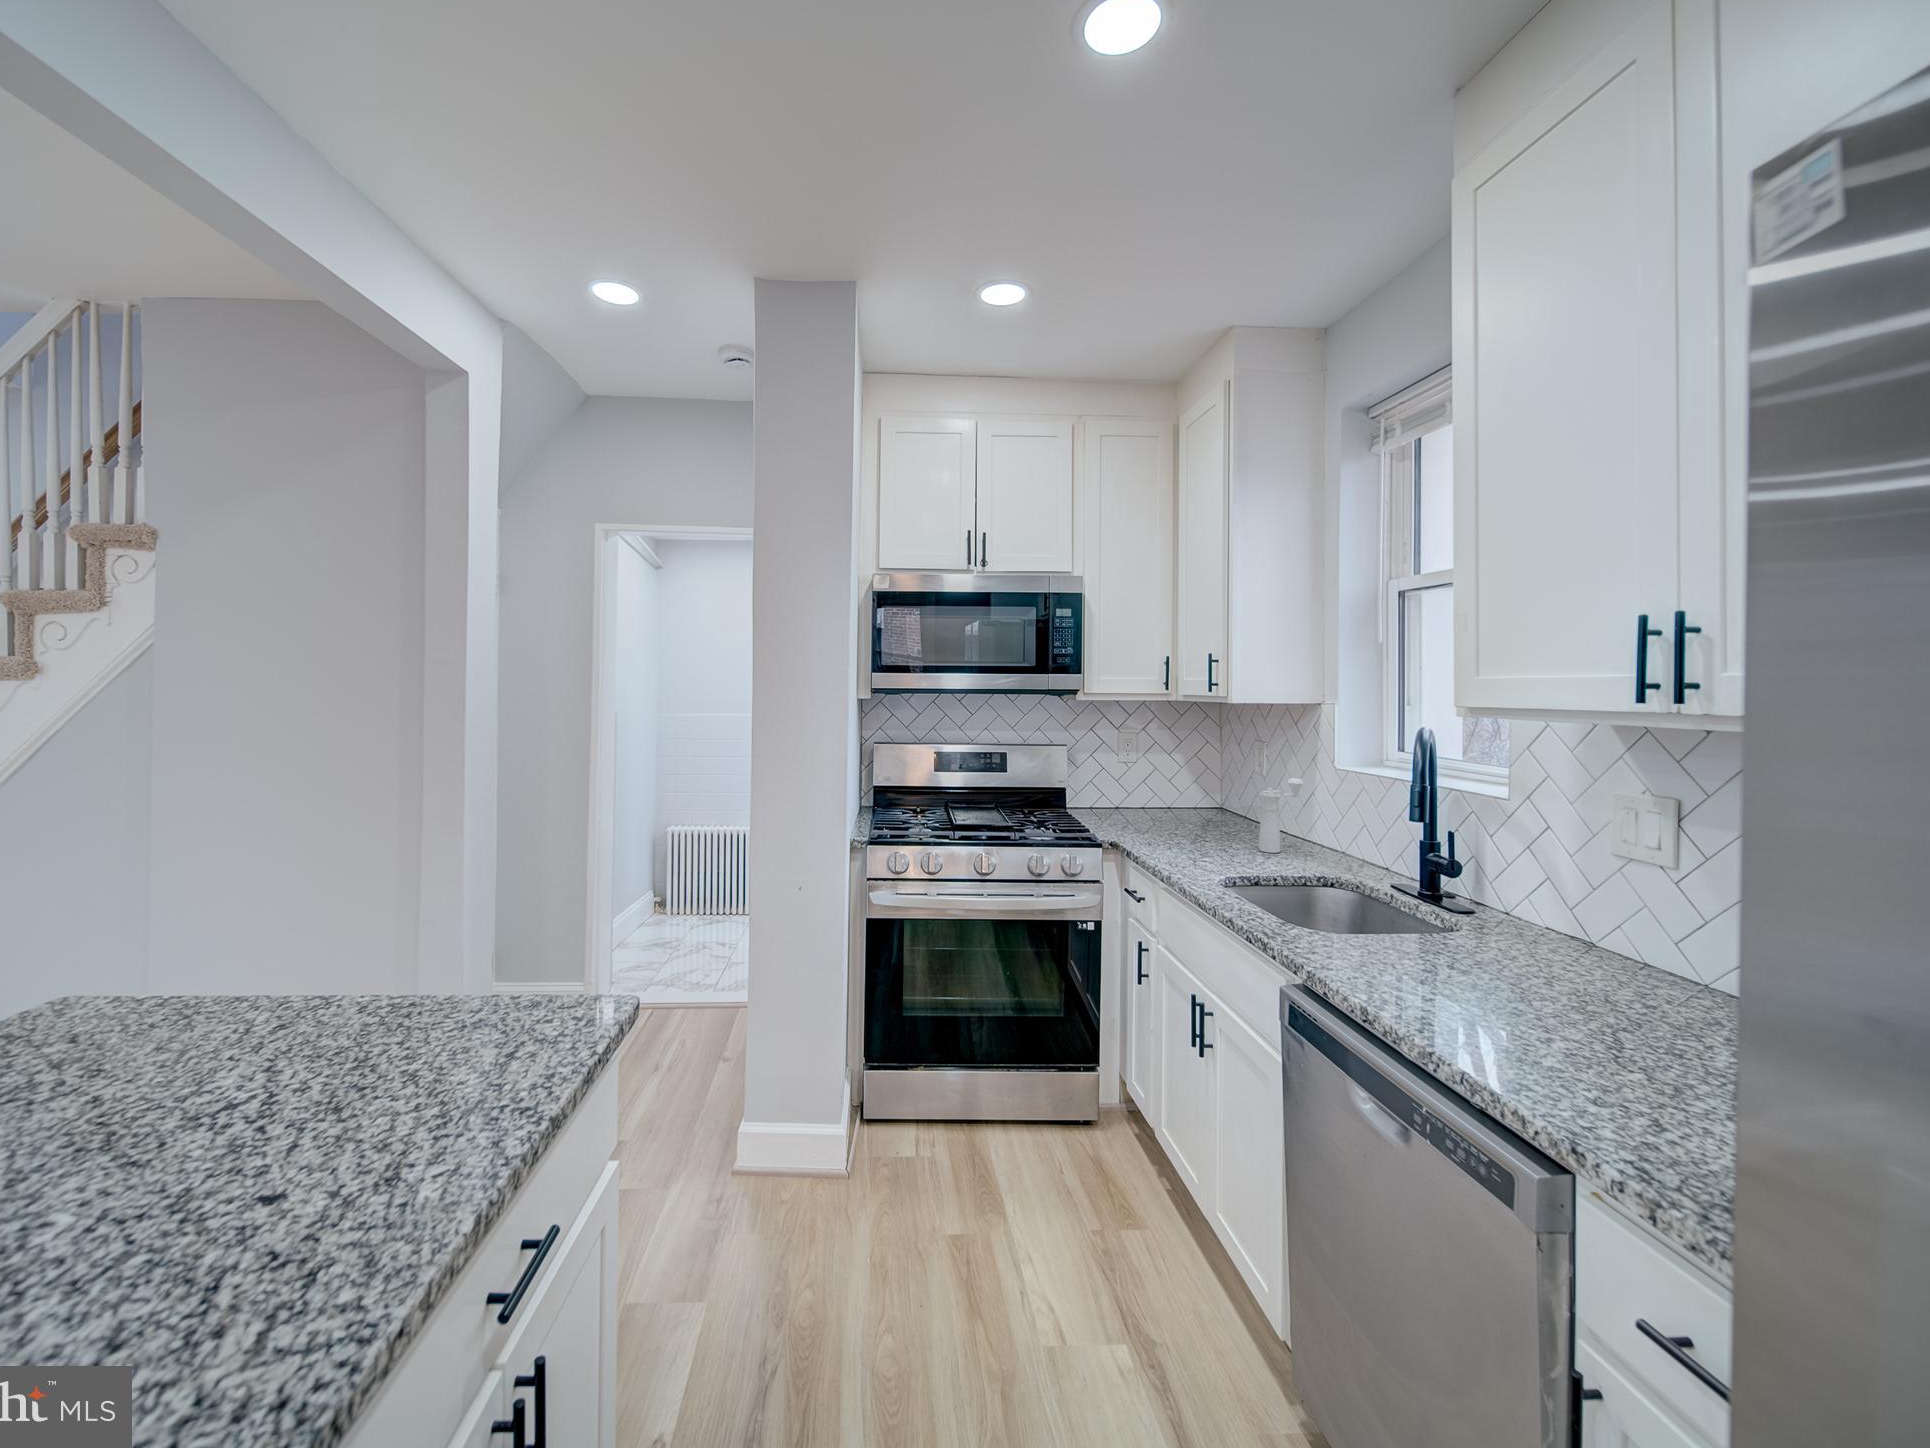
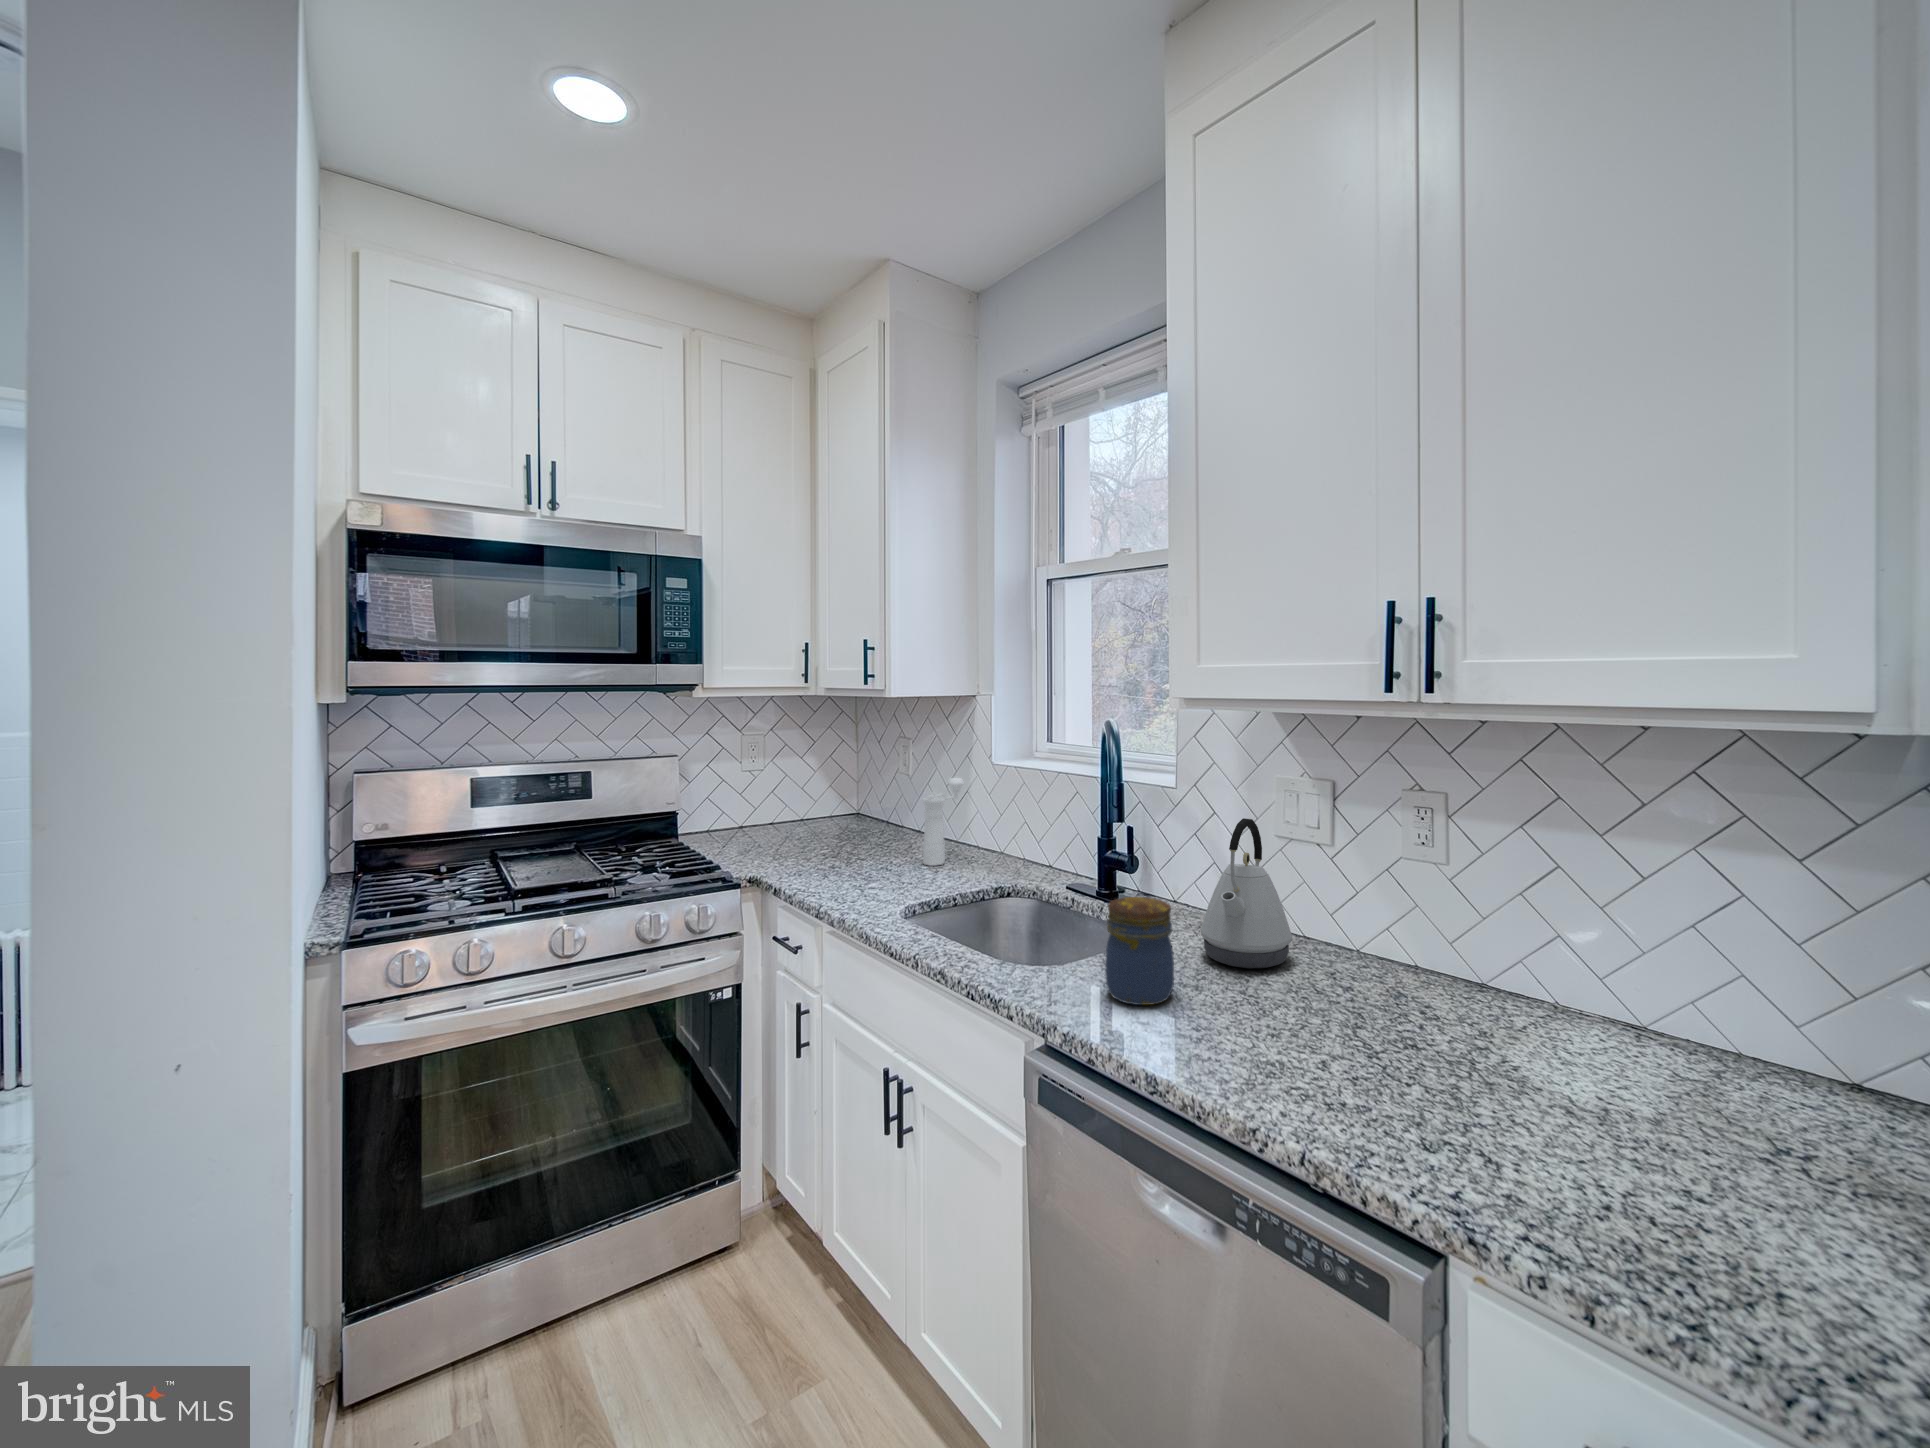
kettle: none [1487,825,1595,971] -> present [1201,818,1292,969]
jar: none [1363,878,1432,970] -> present [1105,897,1174,1005]

